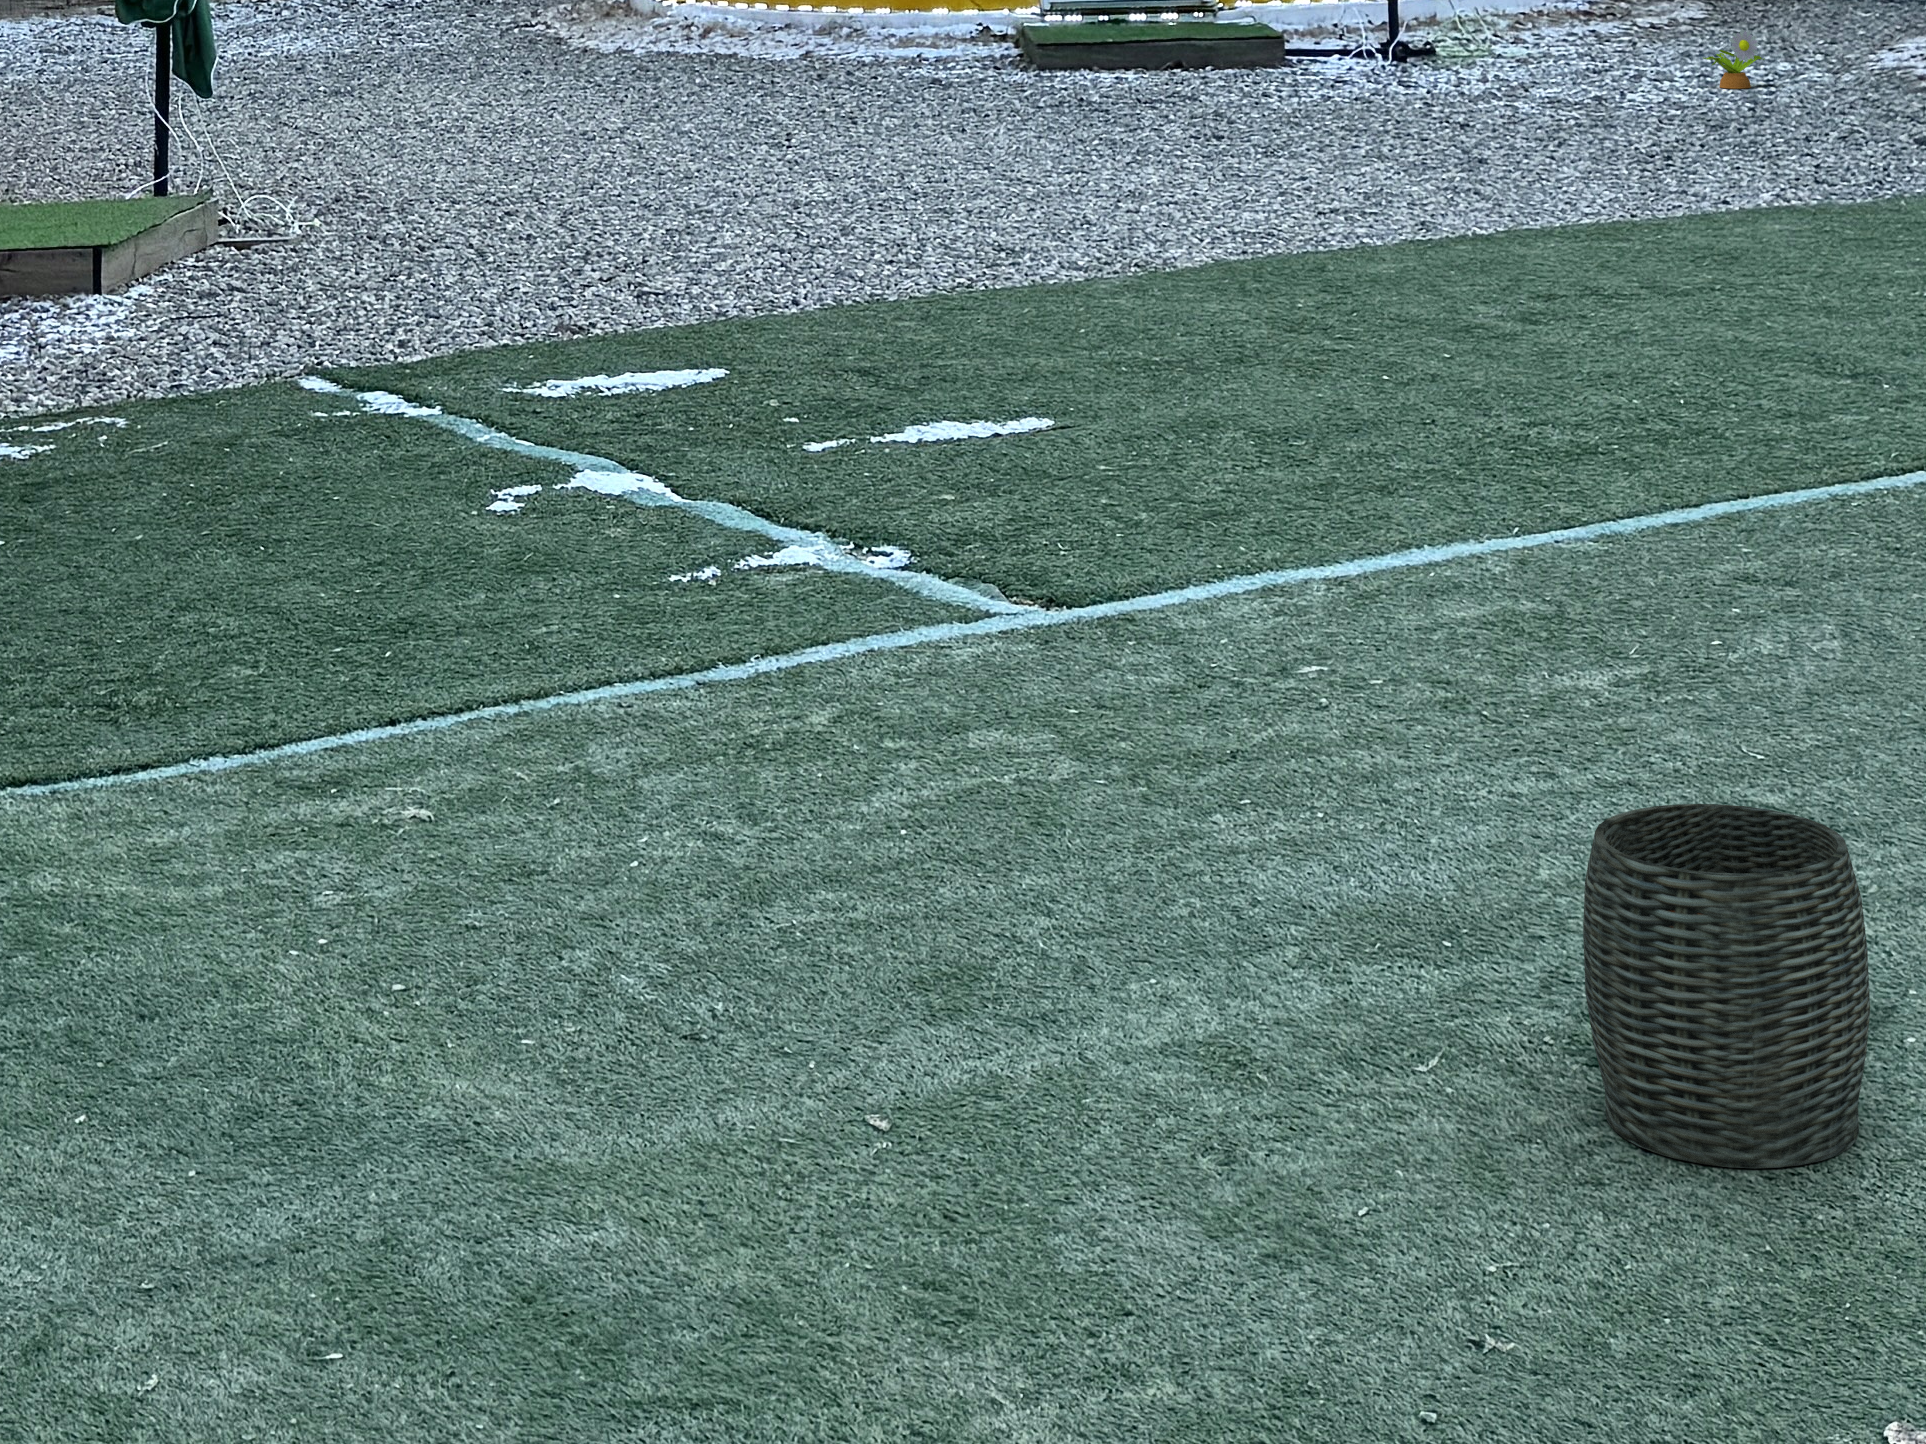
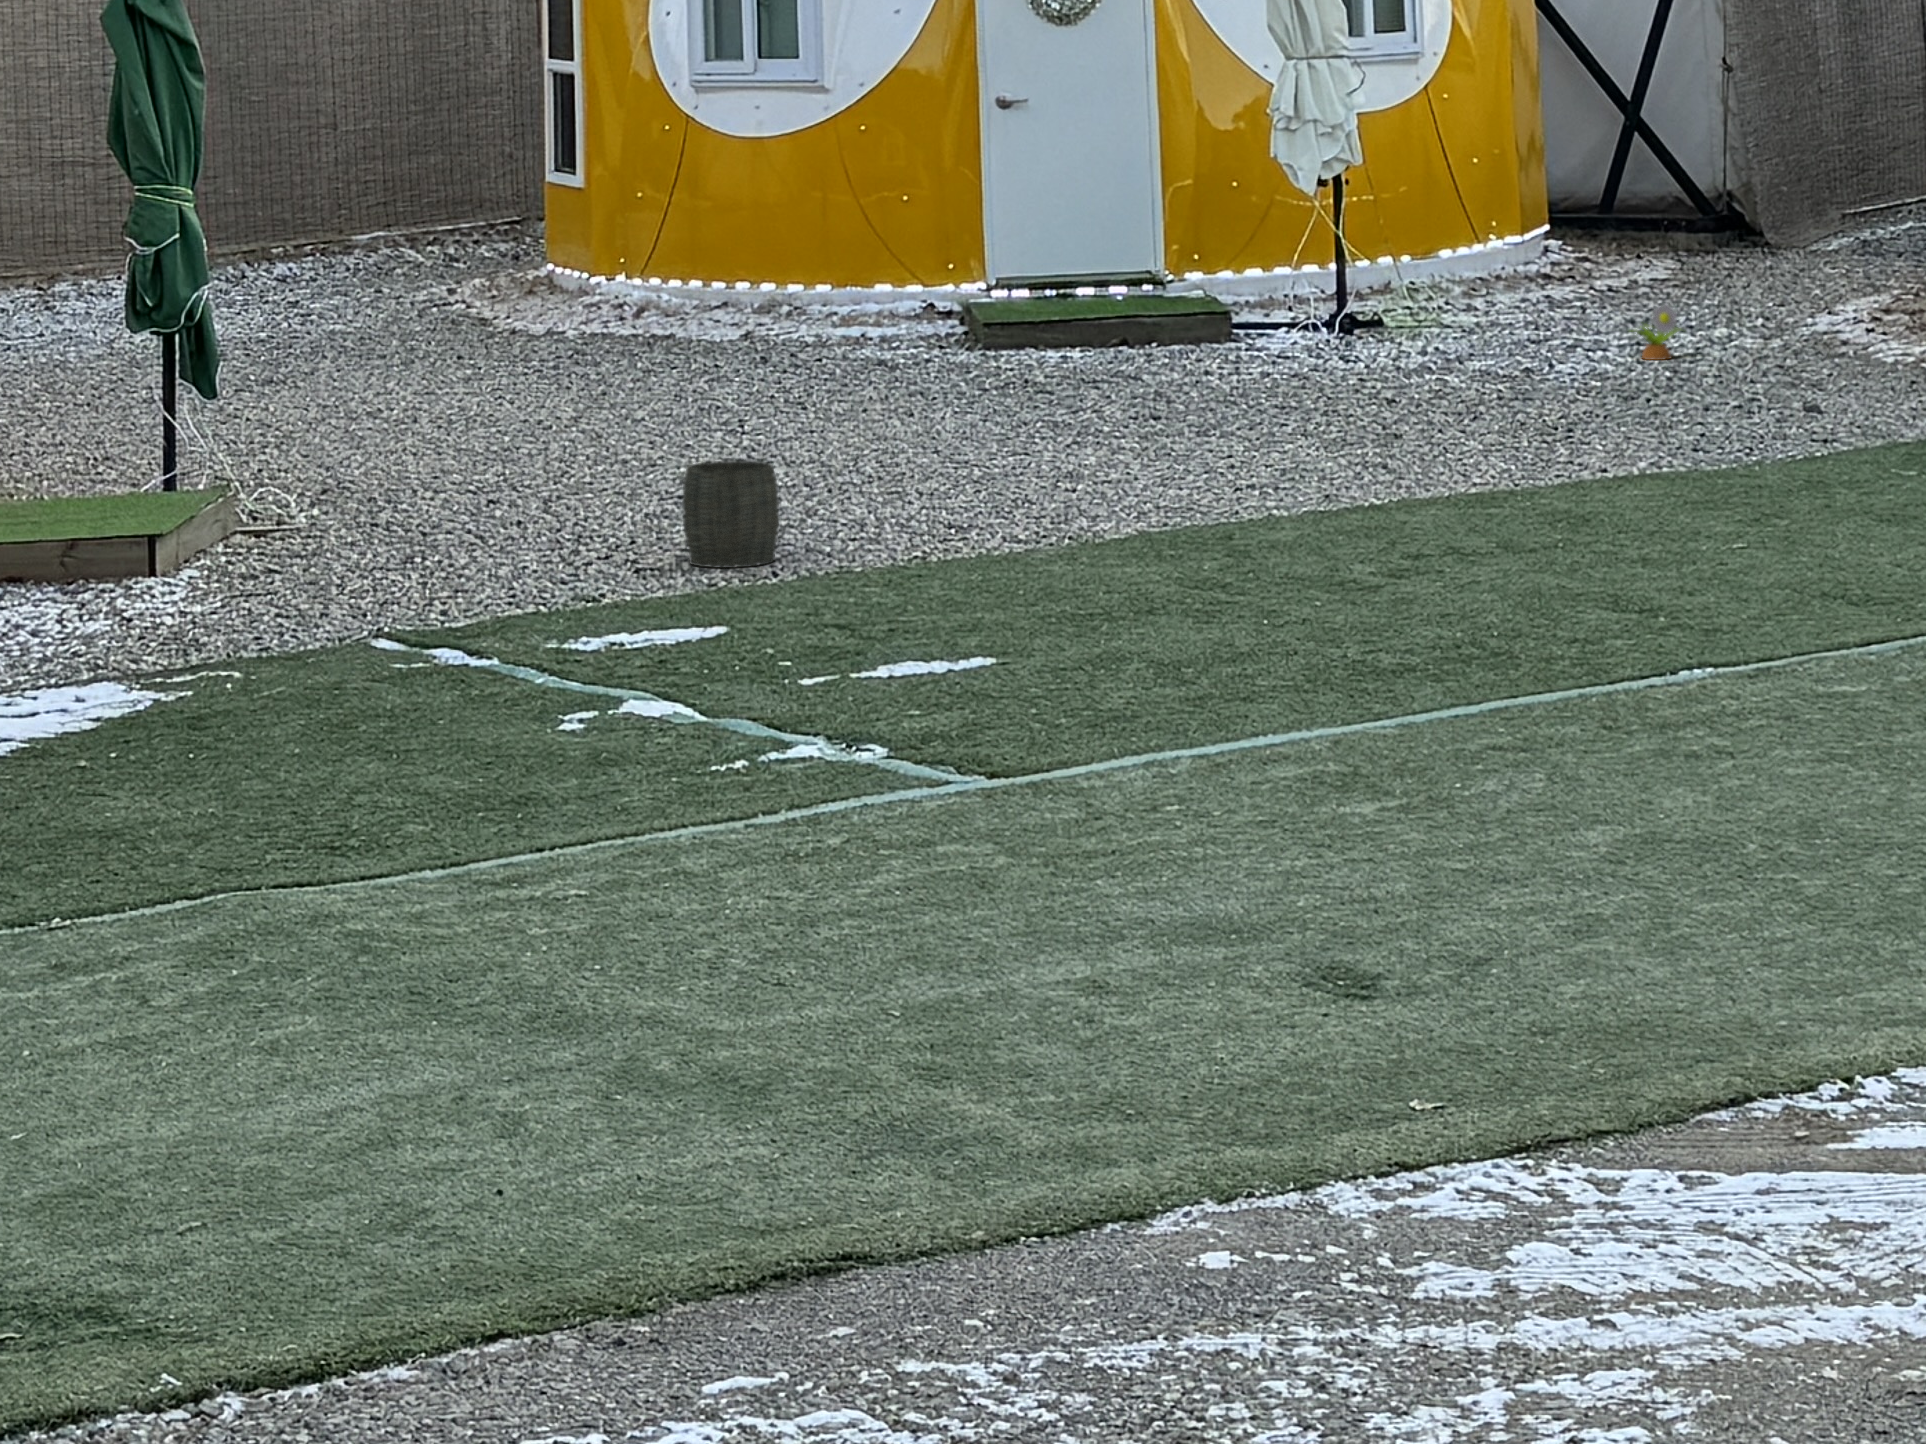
woven basket: present [1583,804,1870,1168] -> present [682,460,779,568]

